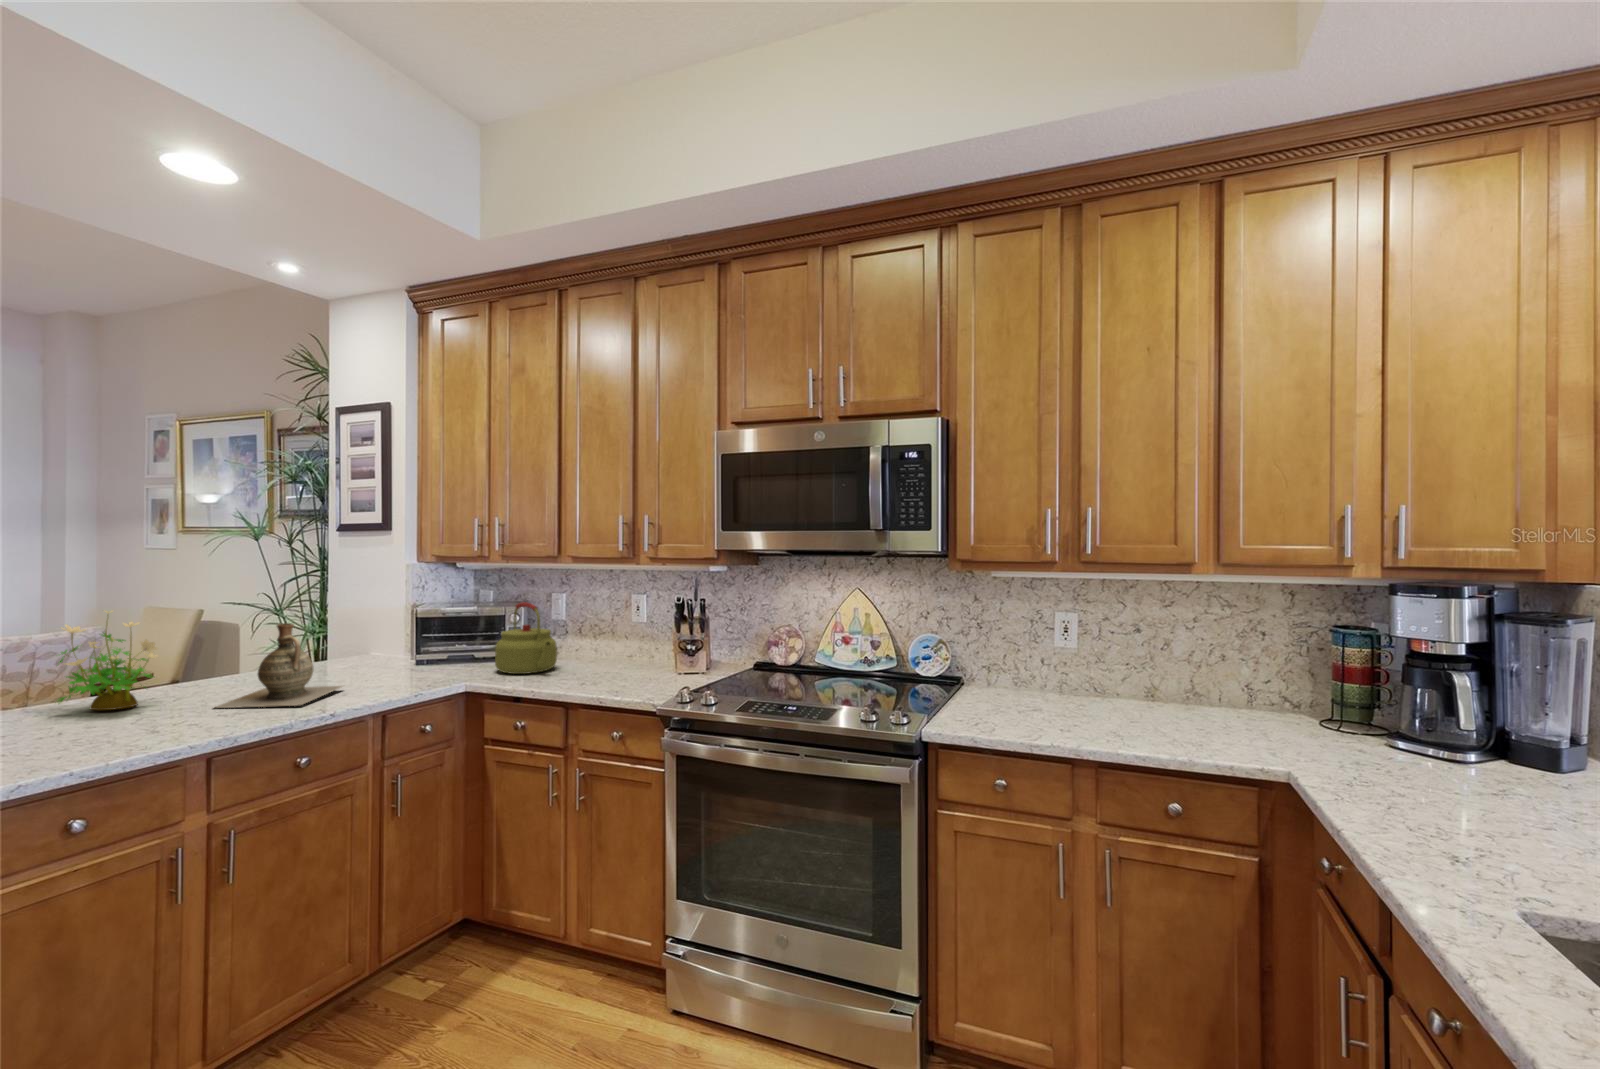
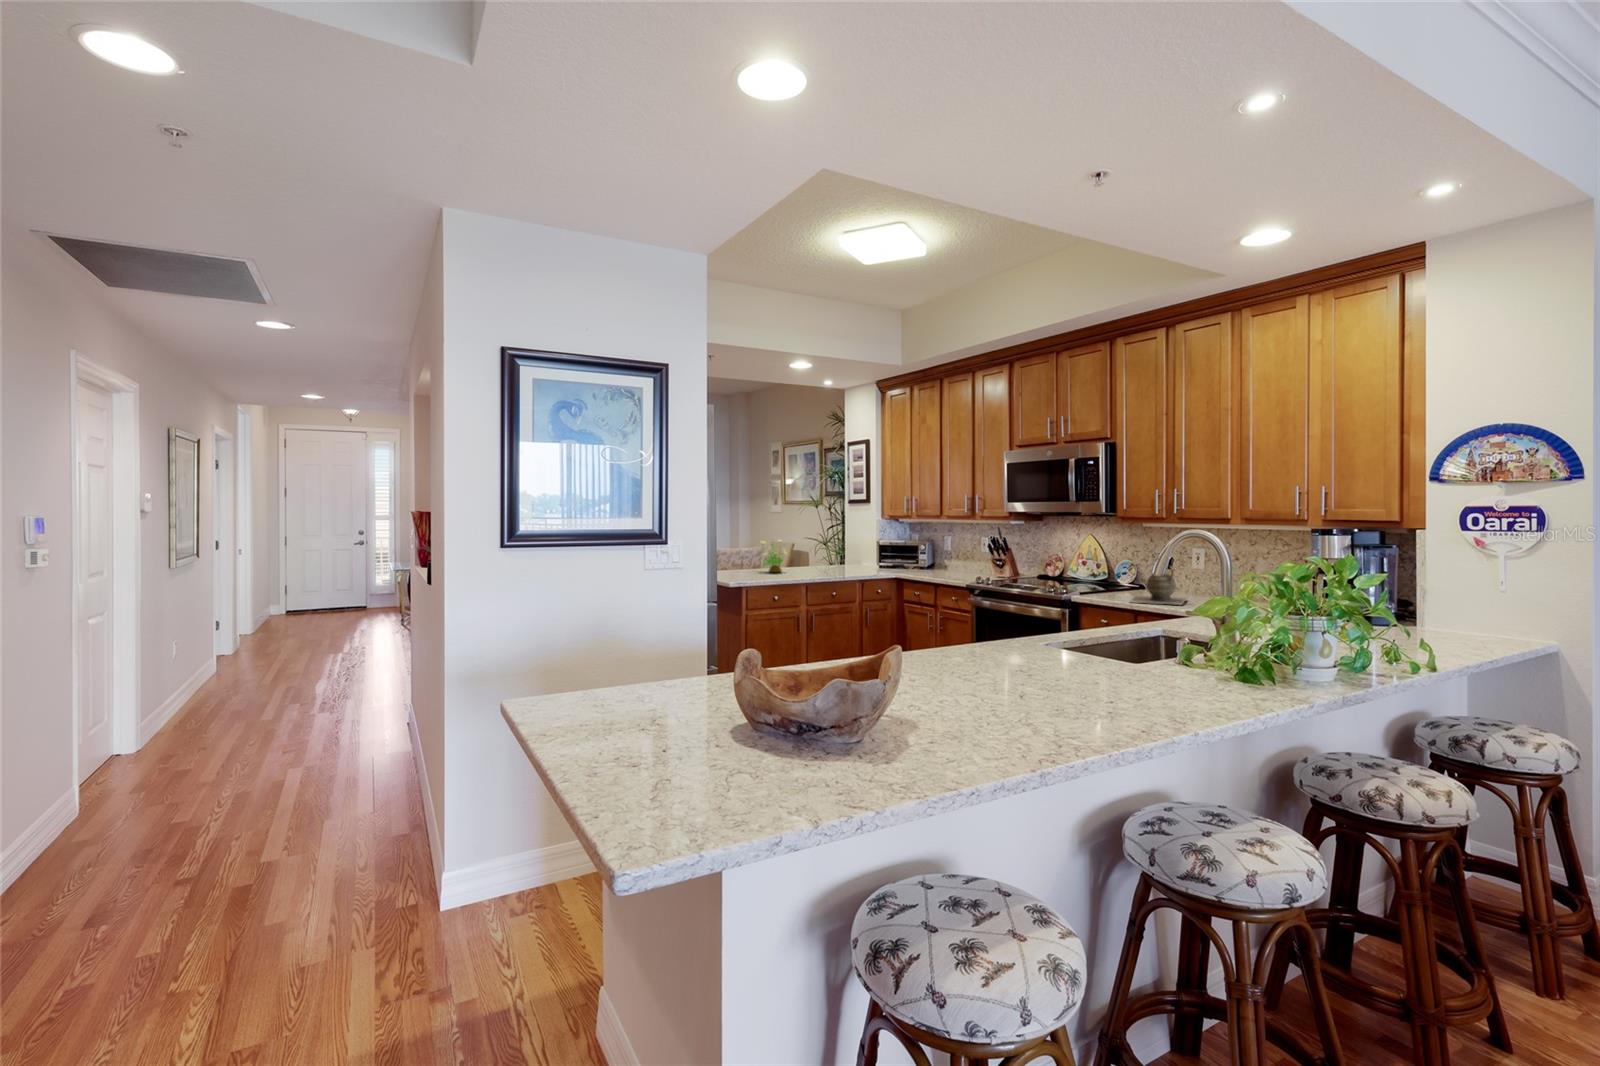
kettle: present [495,602,557,674] -> none [911,539,940,573]
ceramic jug: present [215,623,341,708] -> present [1130,558,1186,605]

